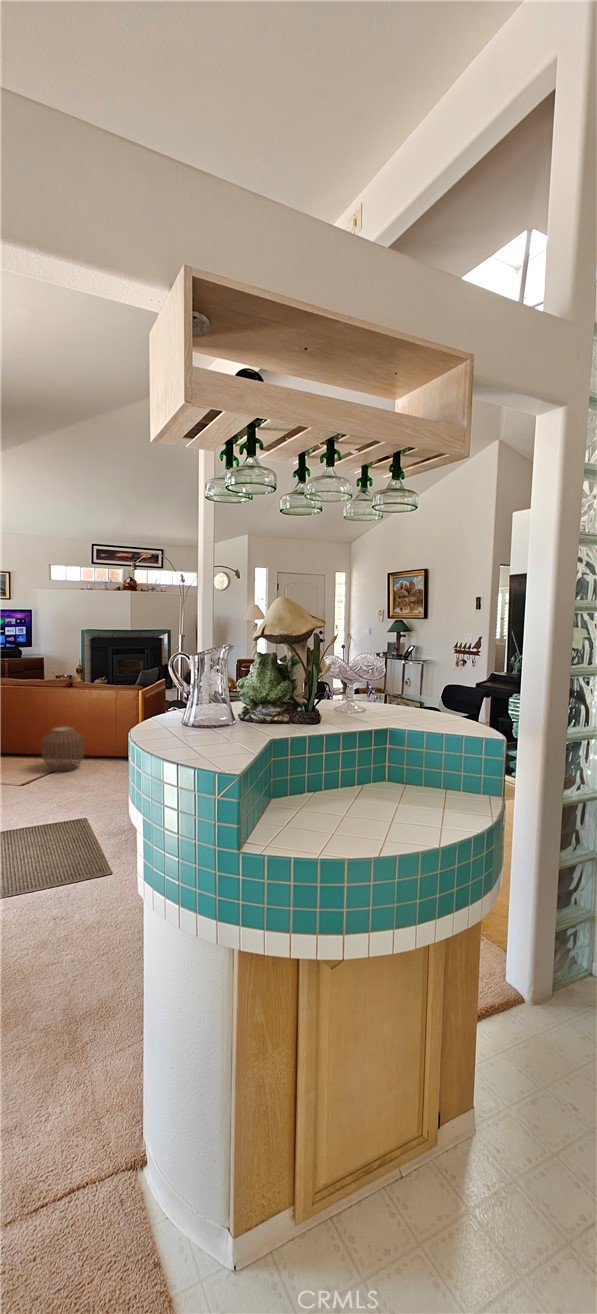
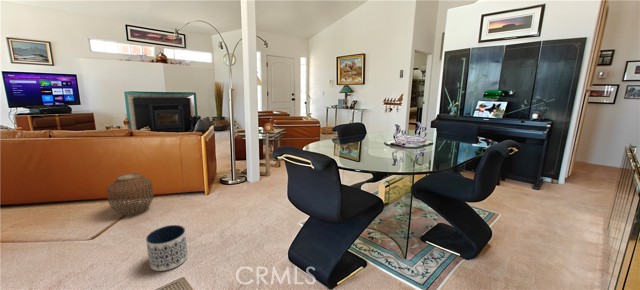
planter: none [64,772,98,810] -> present [146,225,188,271]

